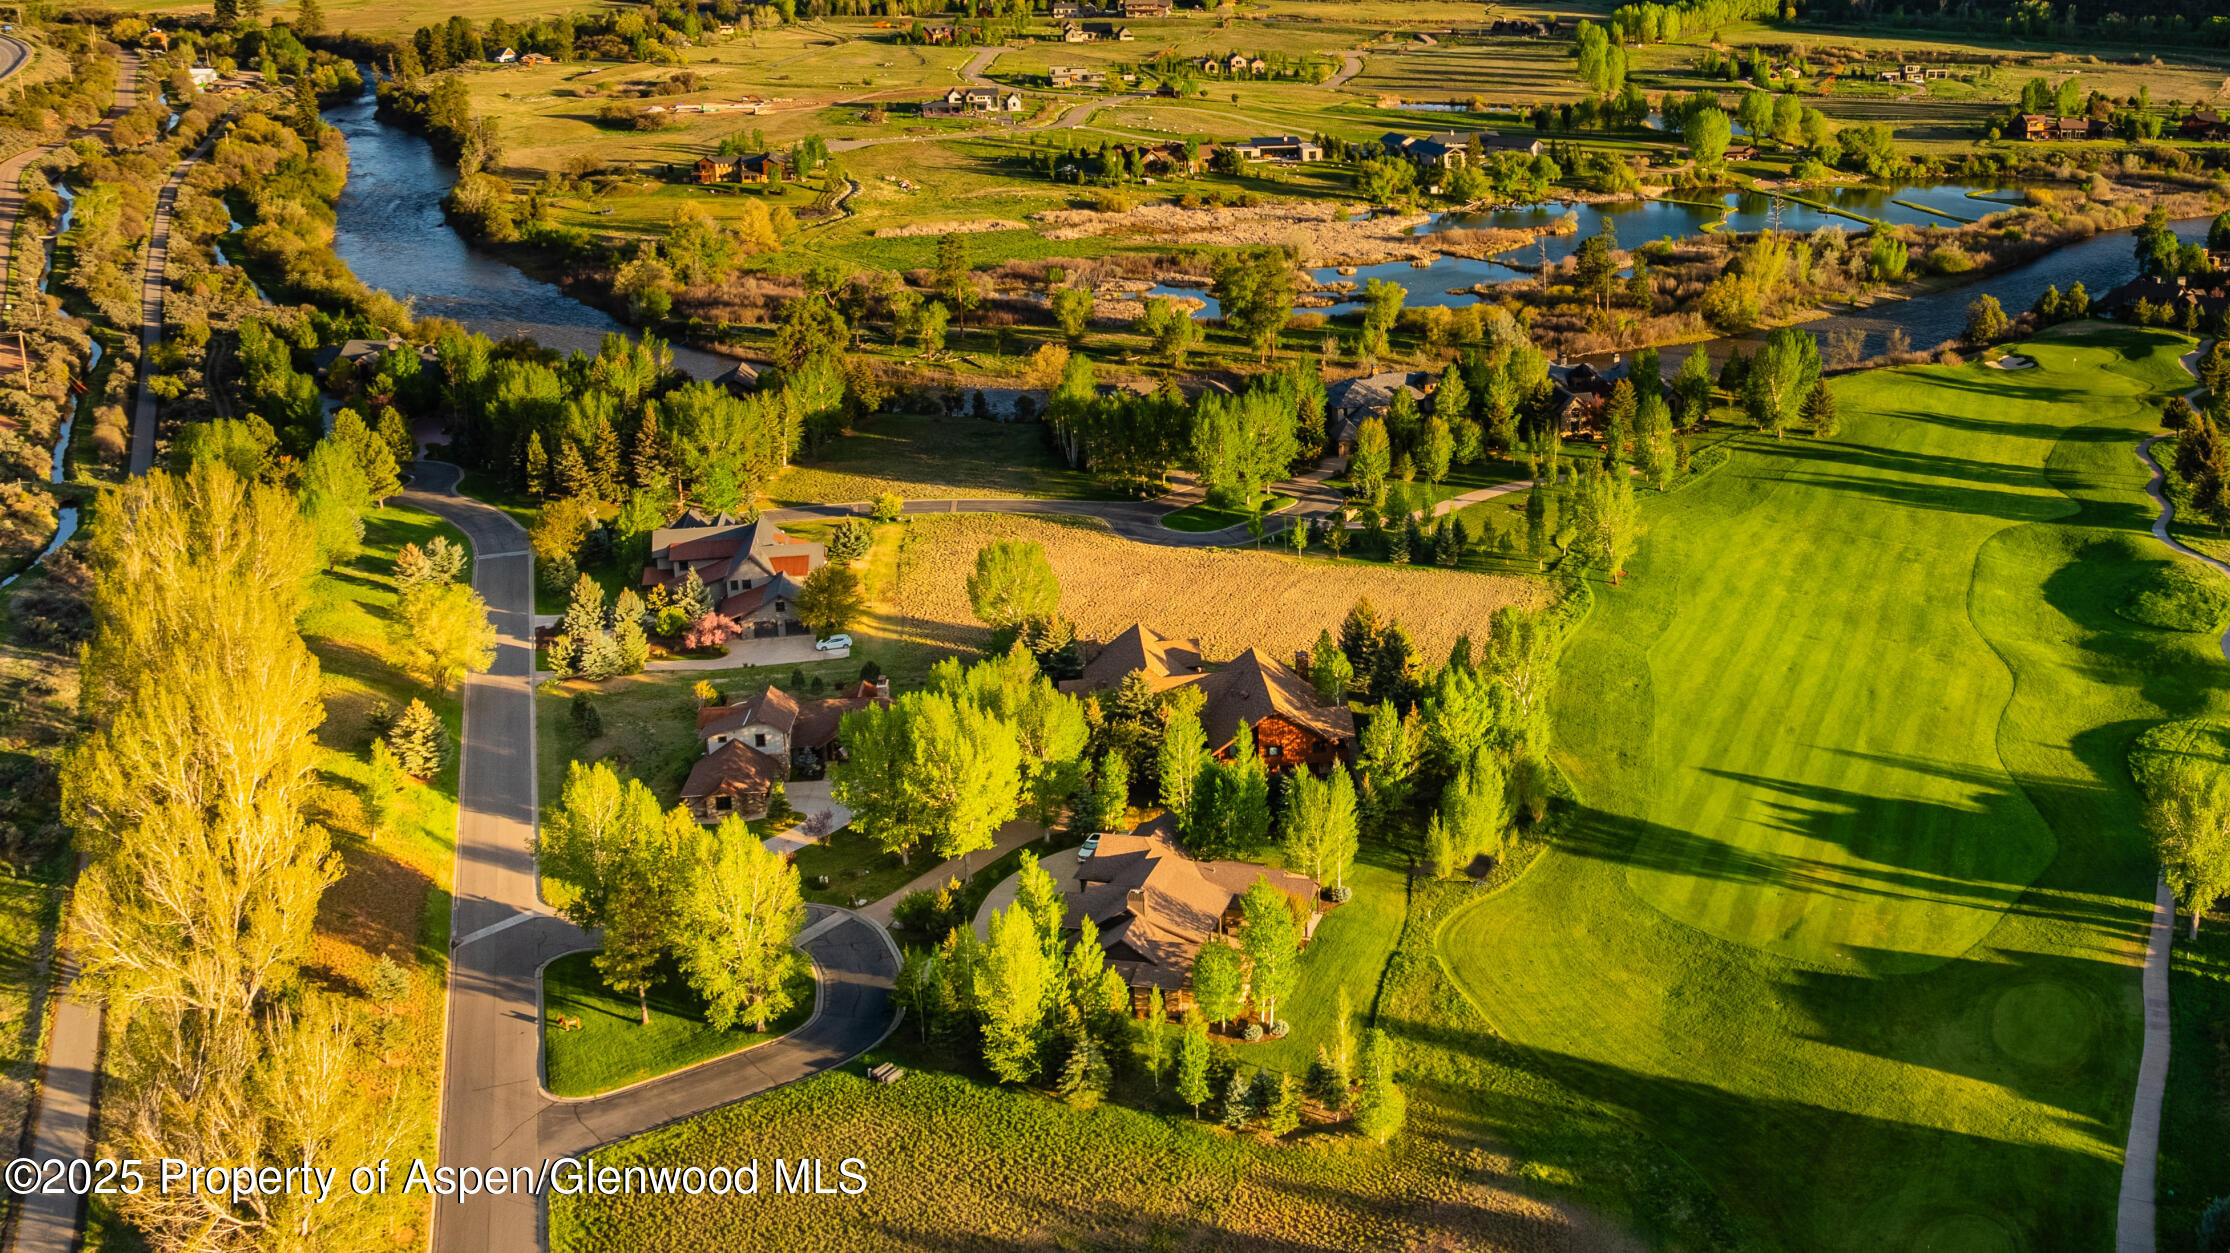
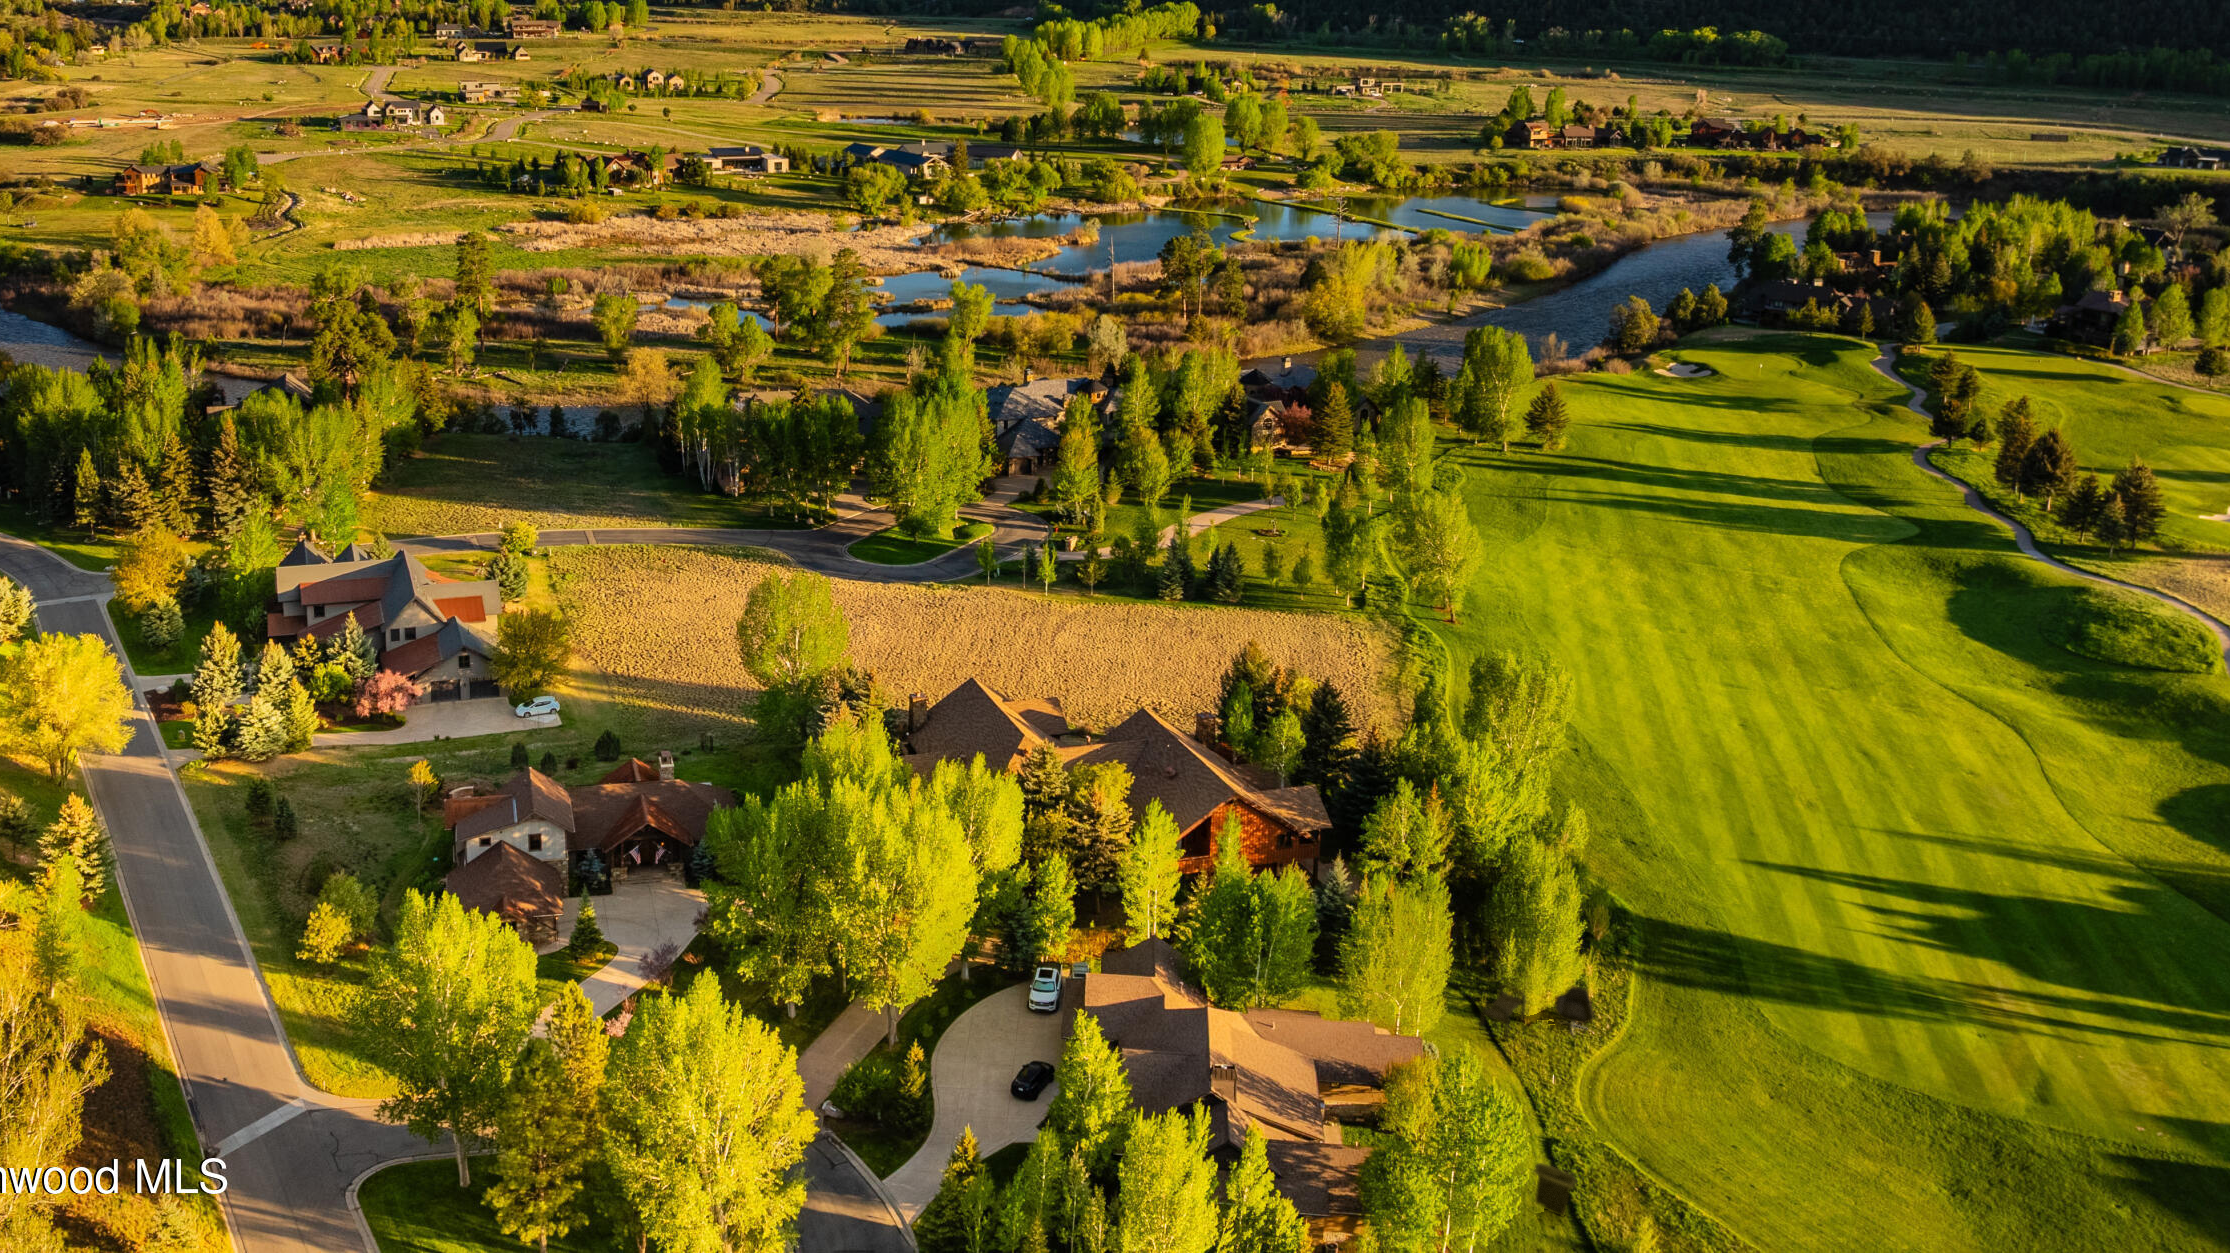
trash can: none [1354,965,1380,1003] -> present [1534,1163,1577,1216]

